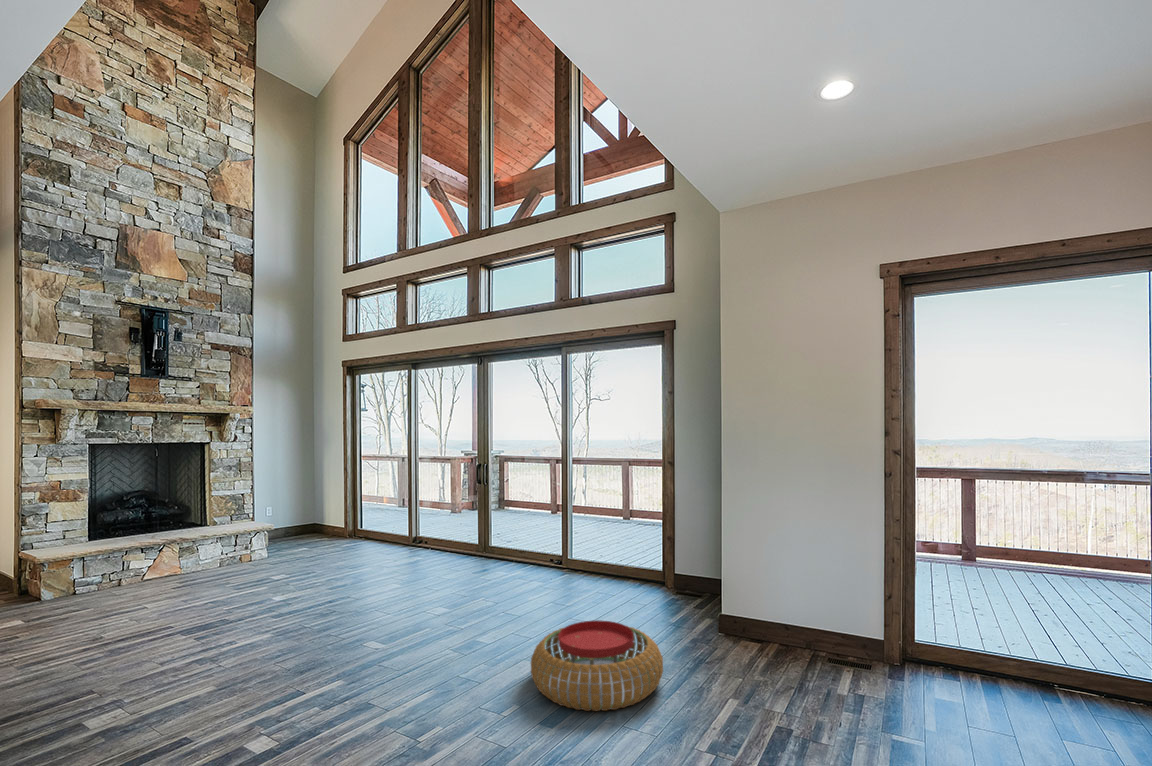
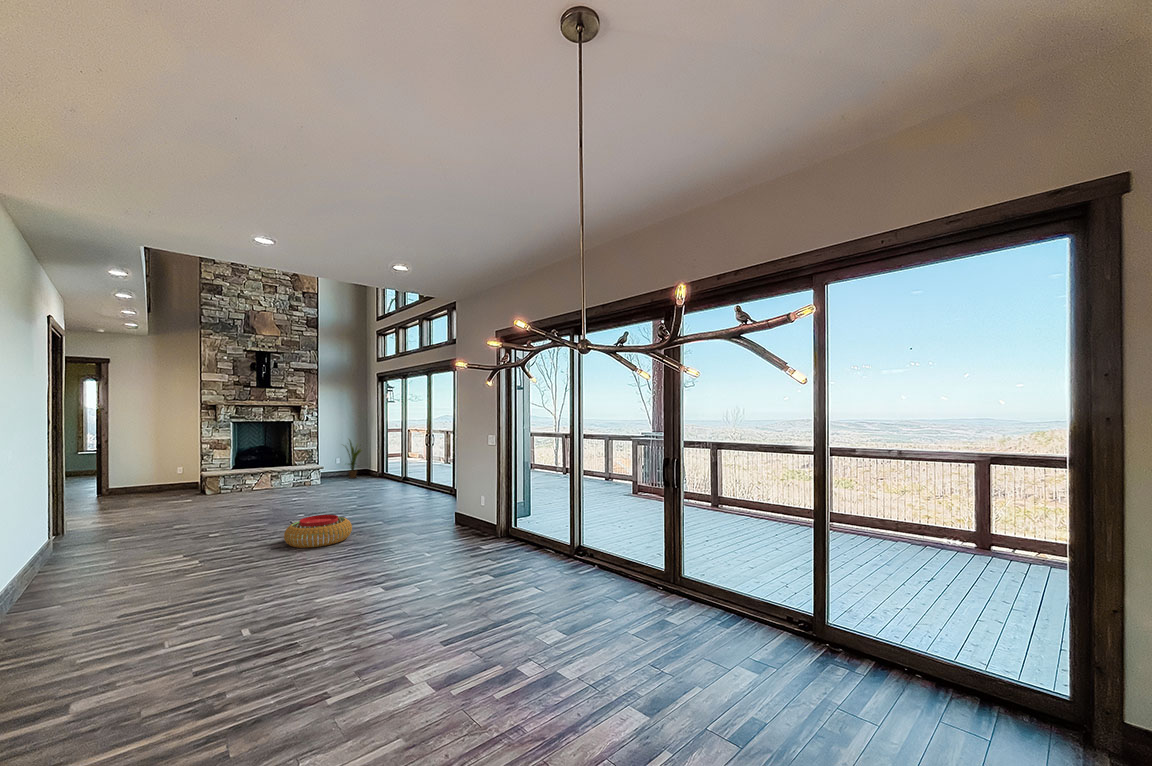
house plant: none [283,470,326,541] -> present [346,440,362,479]

